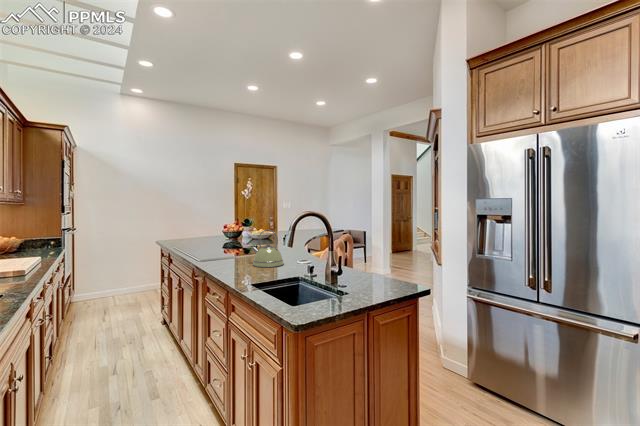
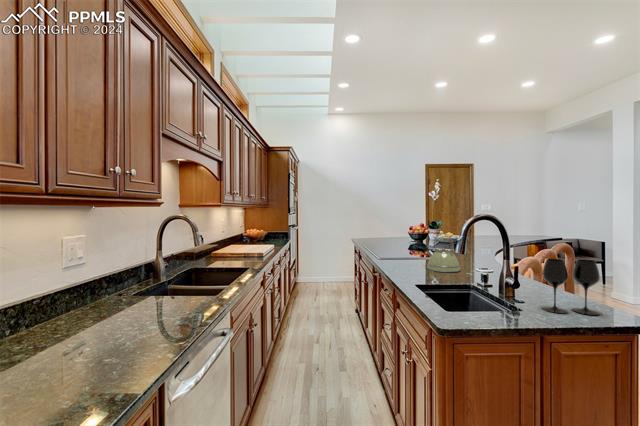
wine glass: none [361,244,398,290] -> present [542,259,600,315]

